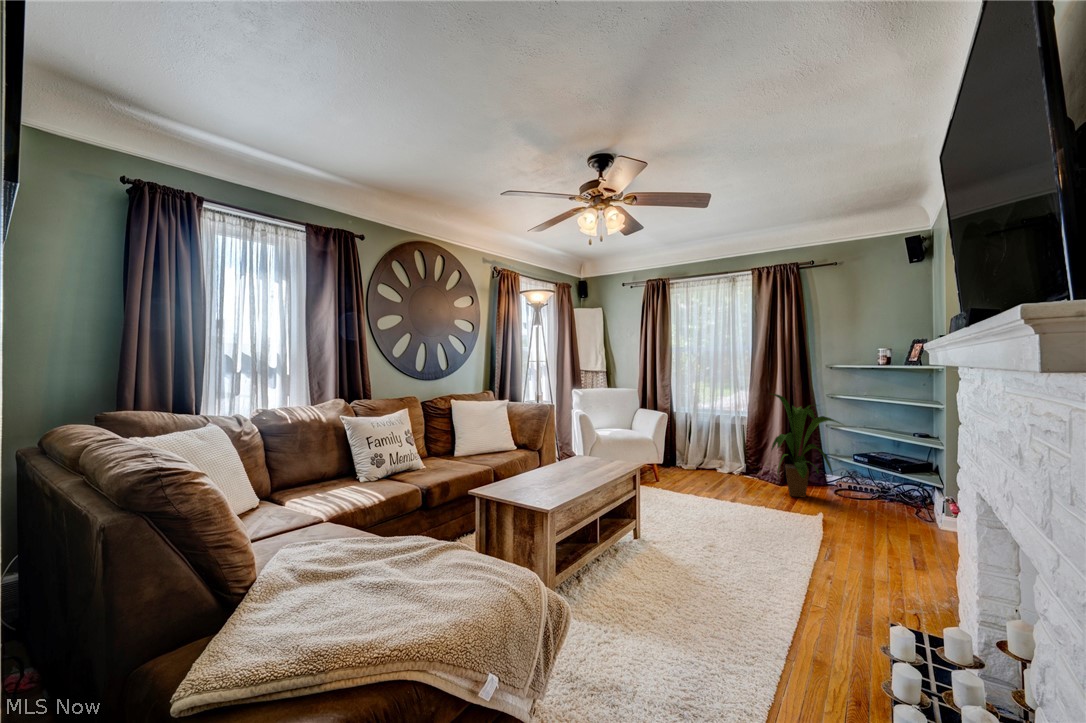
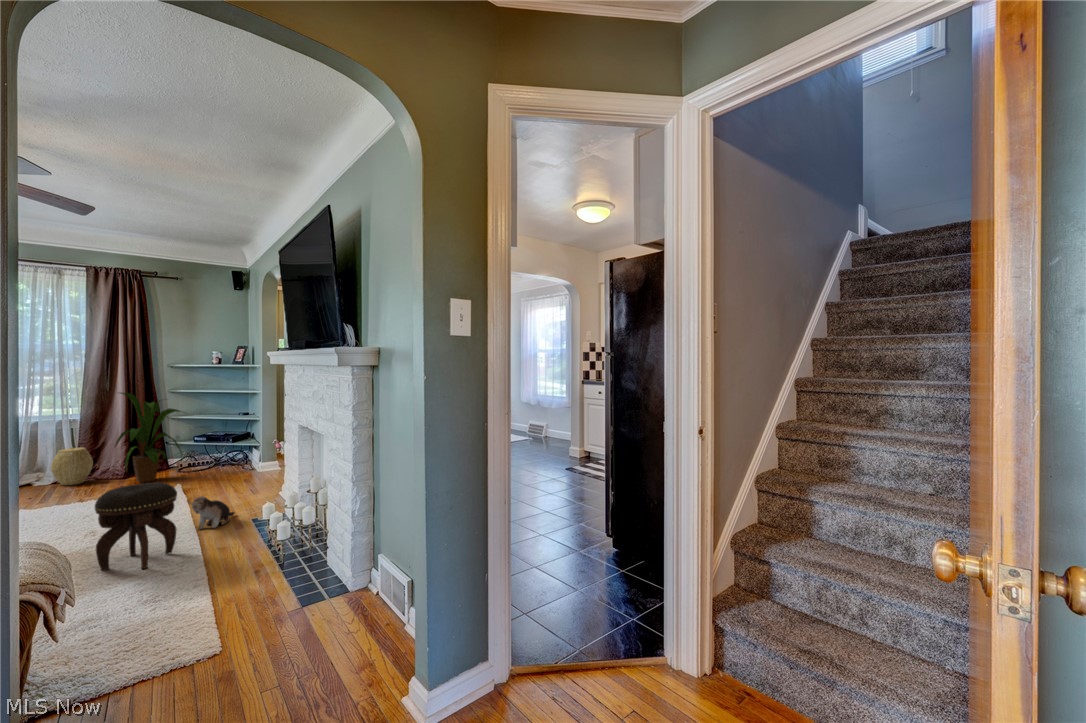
woven basket: none [725,444,756,480] -> present [51,447,93,485]
footstool: none [676,506,760,626] -> present [95,482,177,571]
plush toy: none [789,547,867,603] -> present [188,496,235,529]

